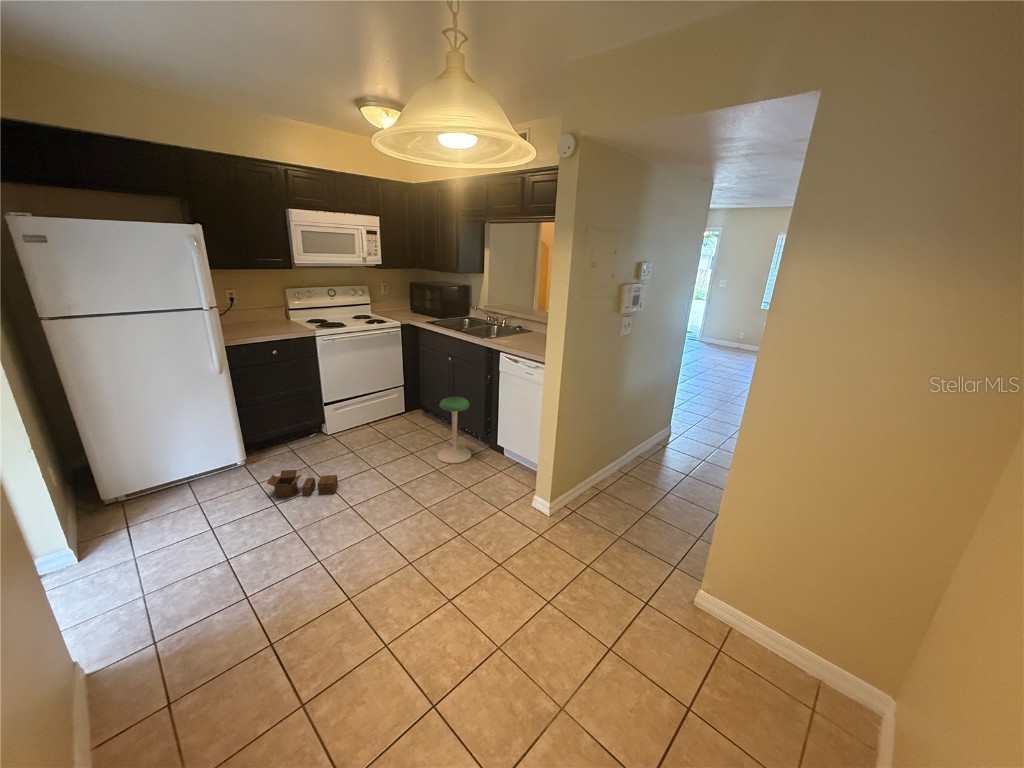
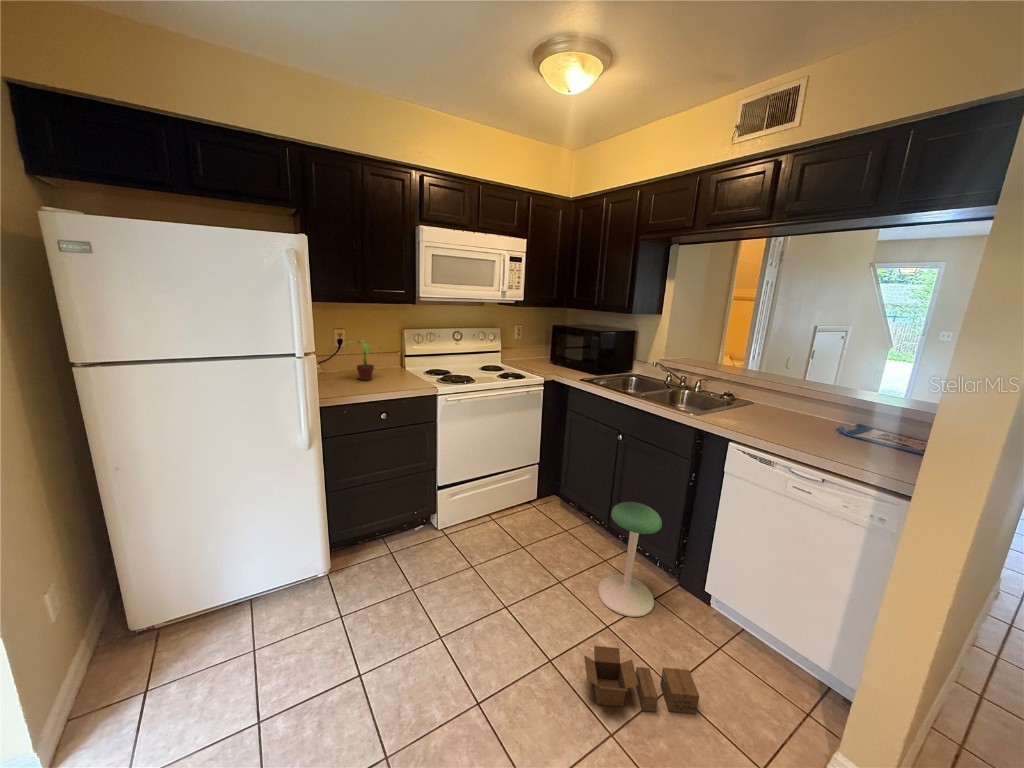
potted plant: none [234,298,268,329] -> present [343,340,375,380]
cardboard box: present [267,470,338,497] -> present [584,646,699,714]

